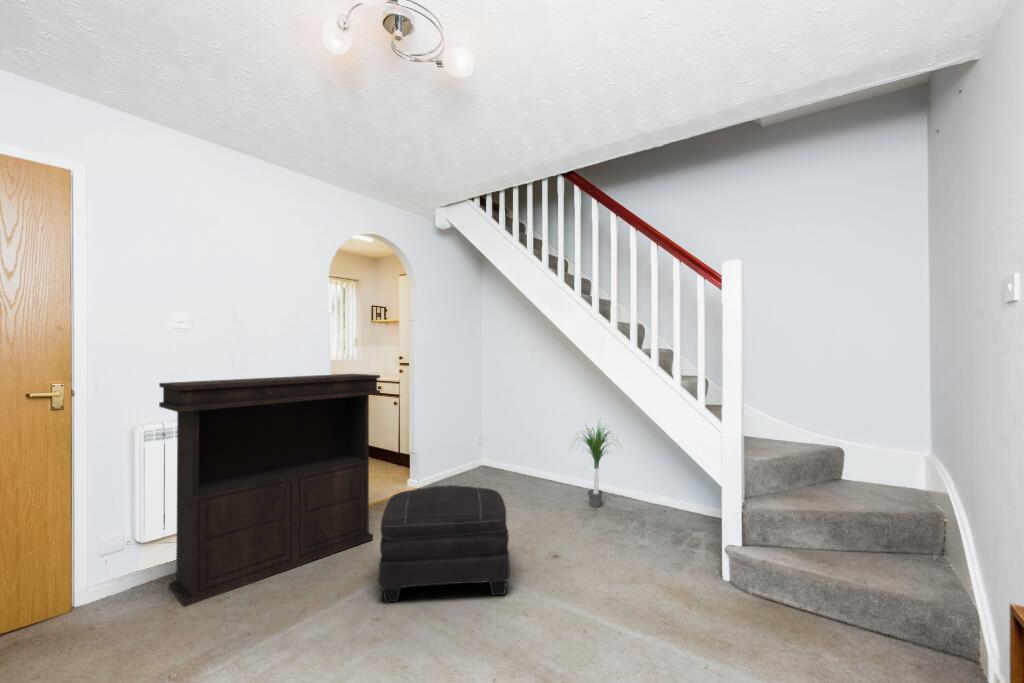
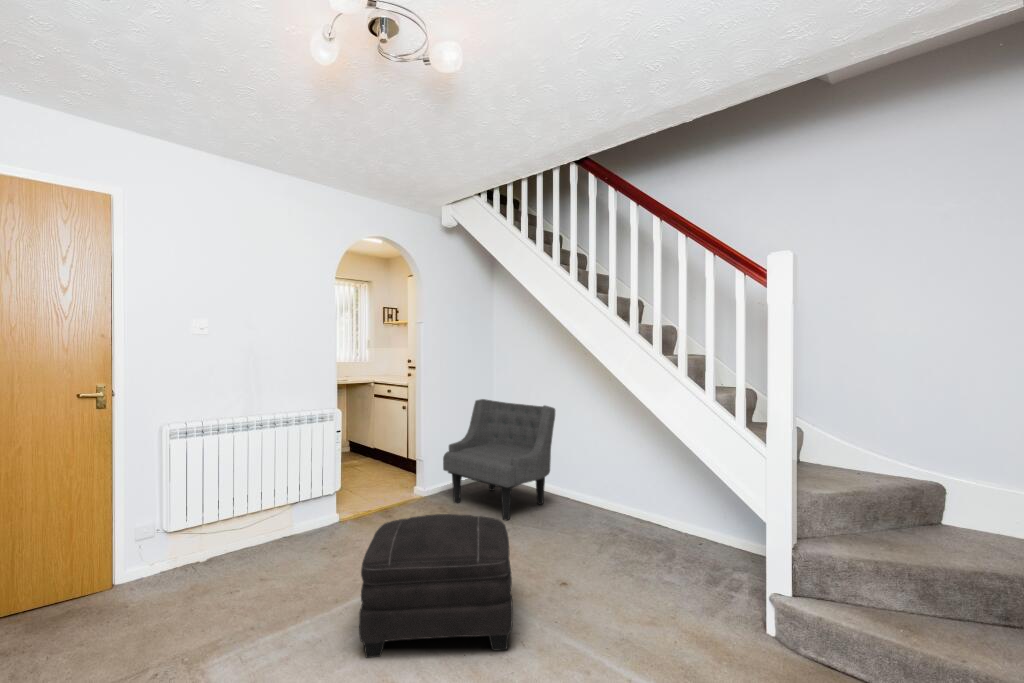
console table: present [159,374,380,607] -> none [118,382,374,658]
armchair: none [436,393,542,503] -> present [443,399,555,520]
potted plant: present [584,428,610,507] -> none [583,427,647,528]

